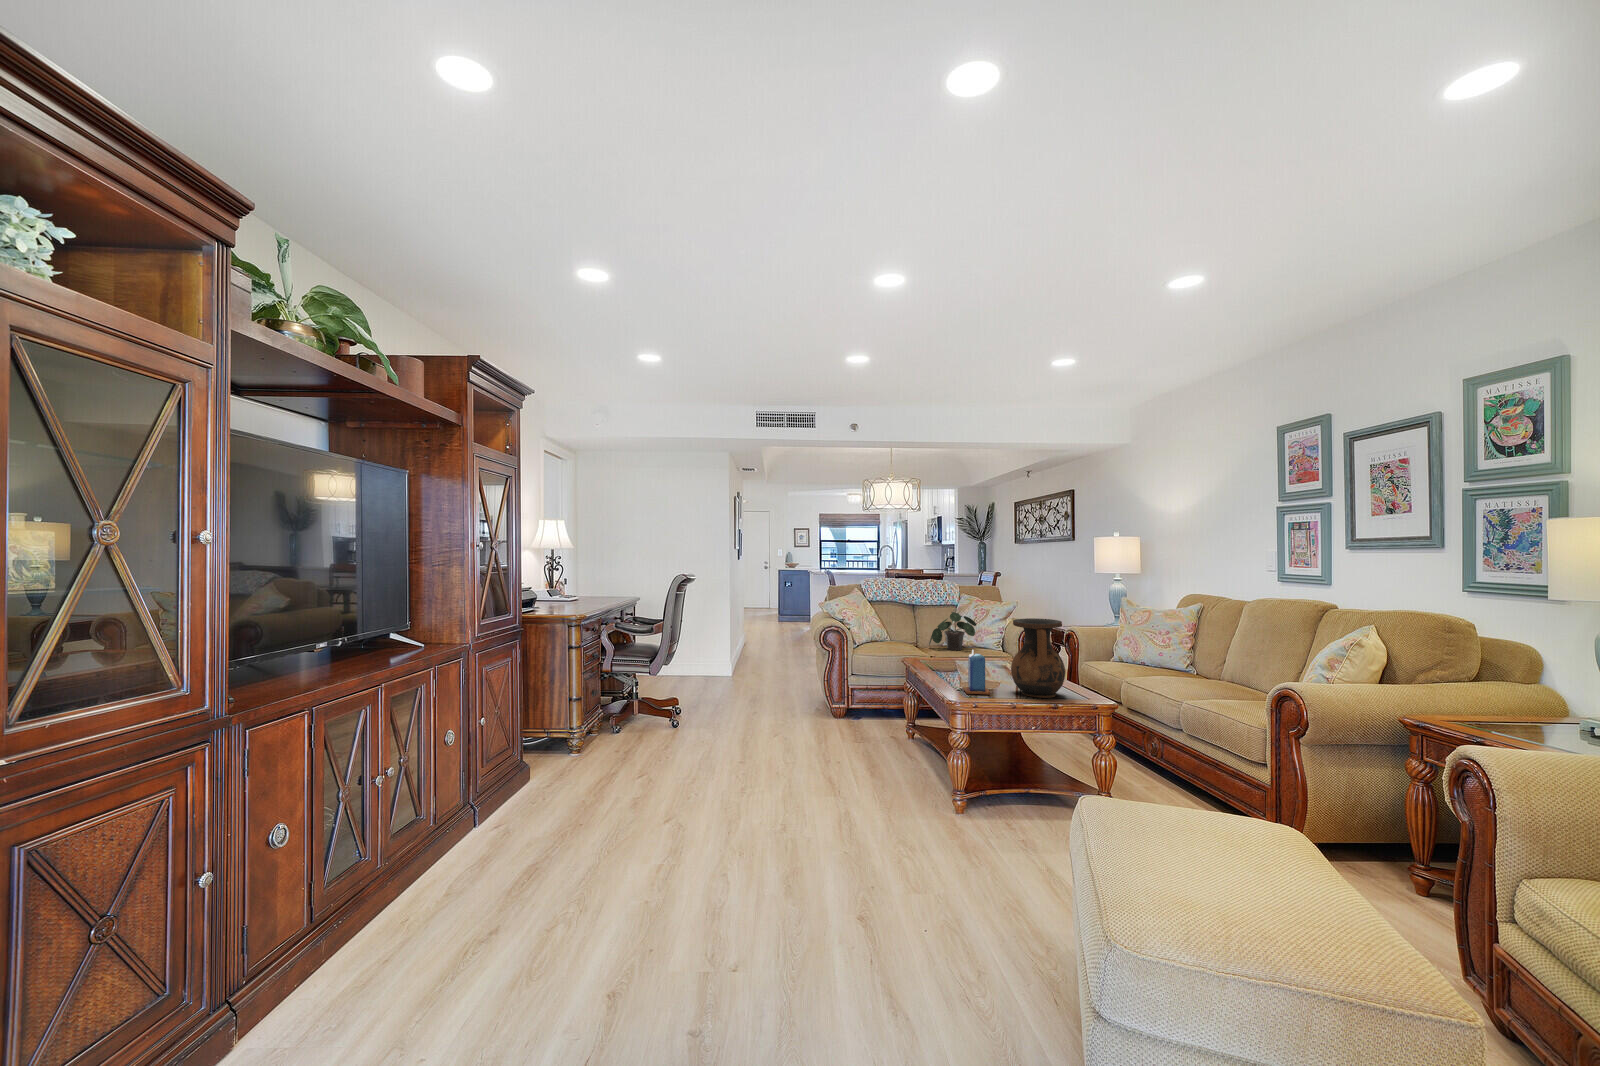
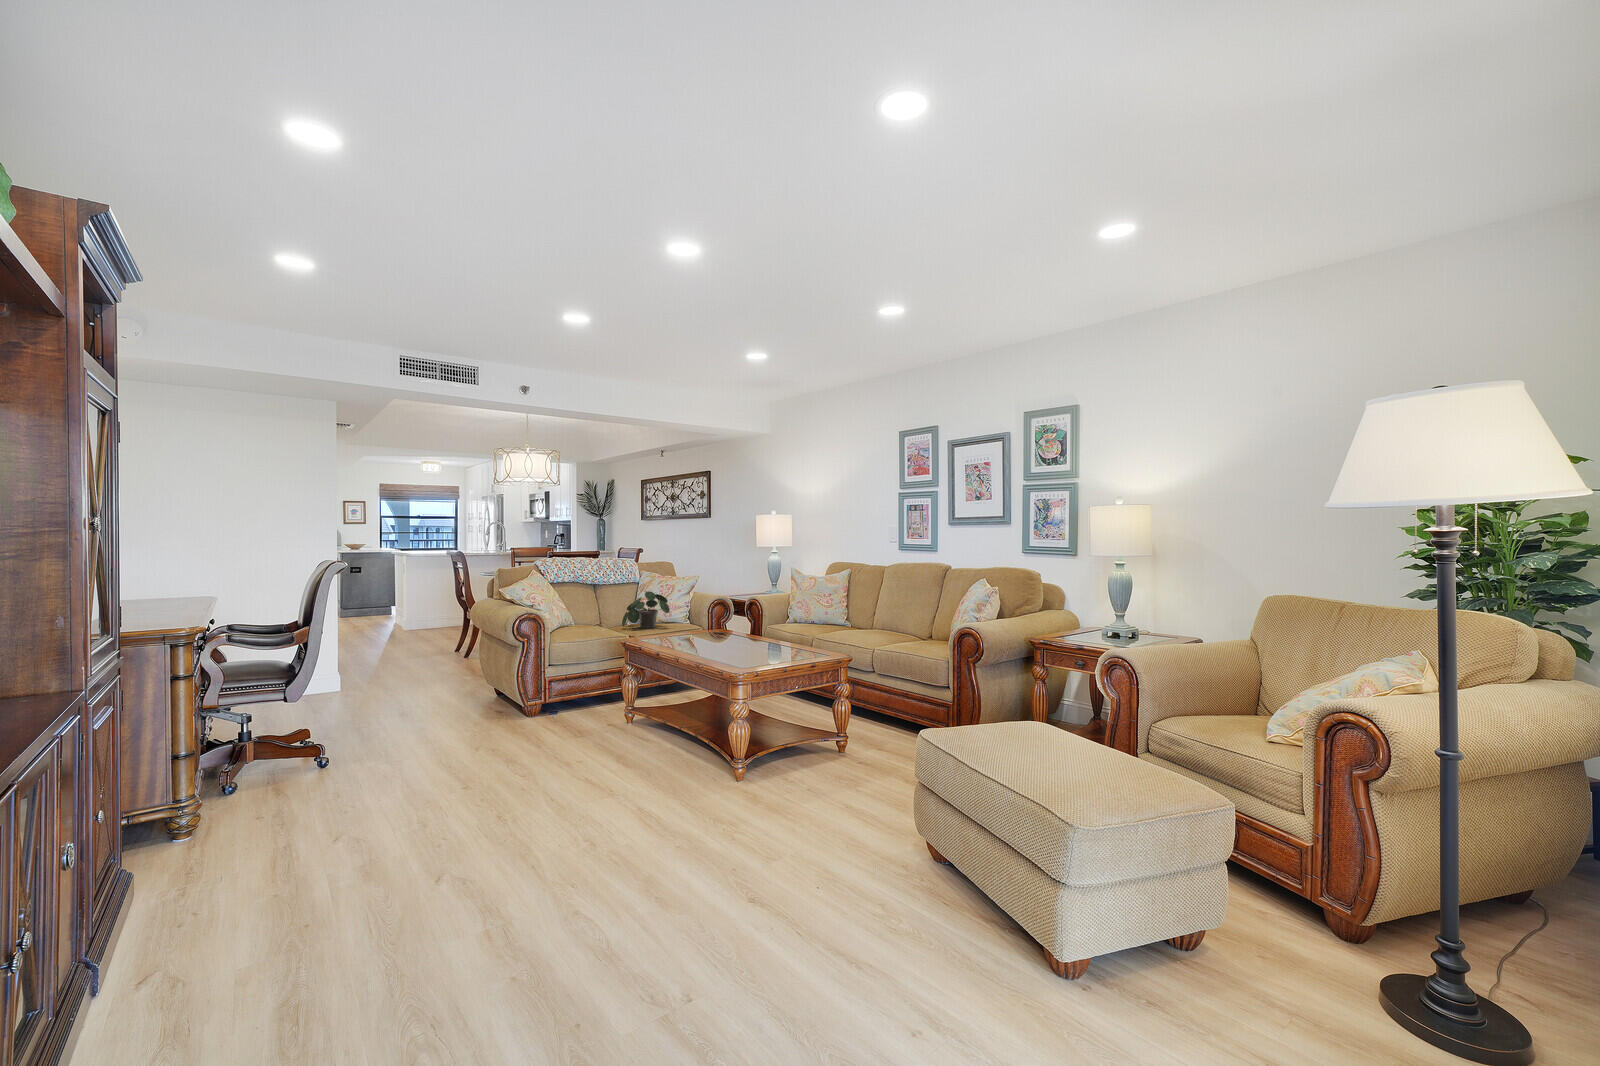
vase: present [1011,618,1065,698] -> none [758,590,803,659]
candle: present [963,650,990,695] -> none [720,622,748,663]

